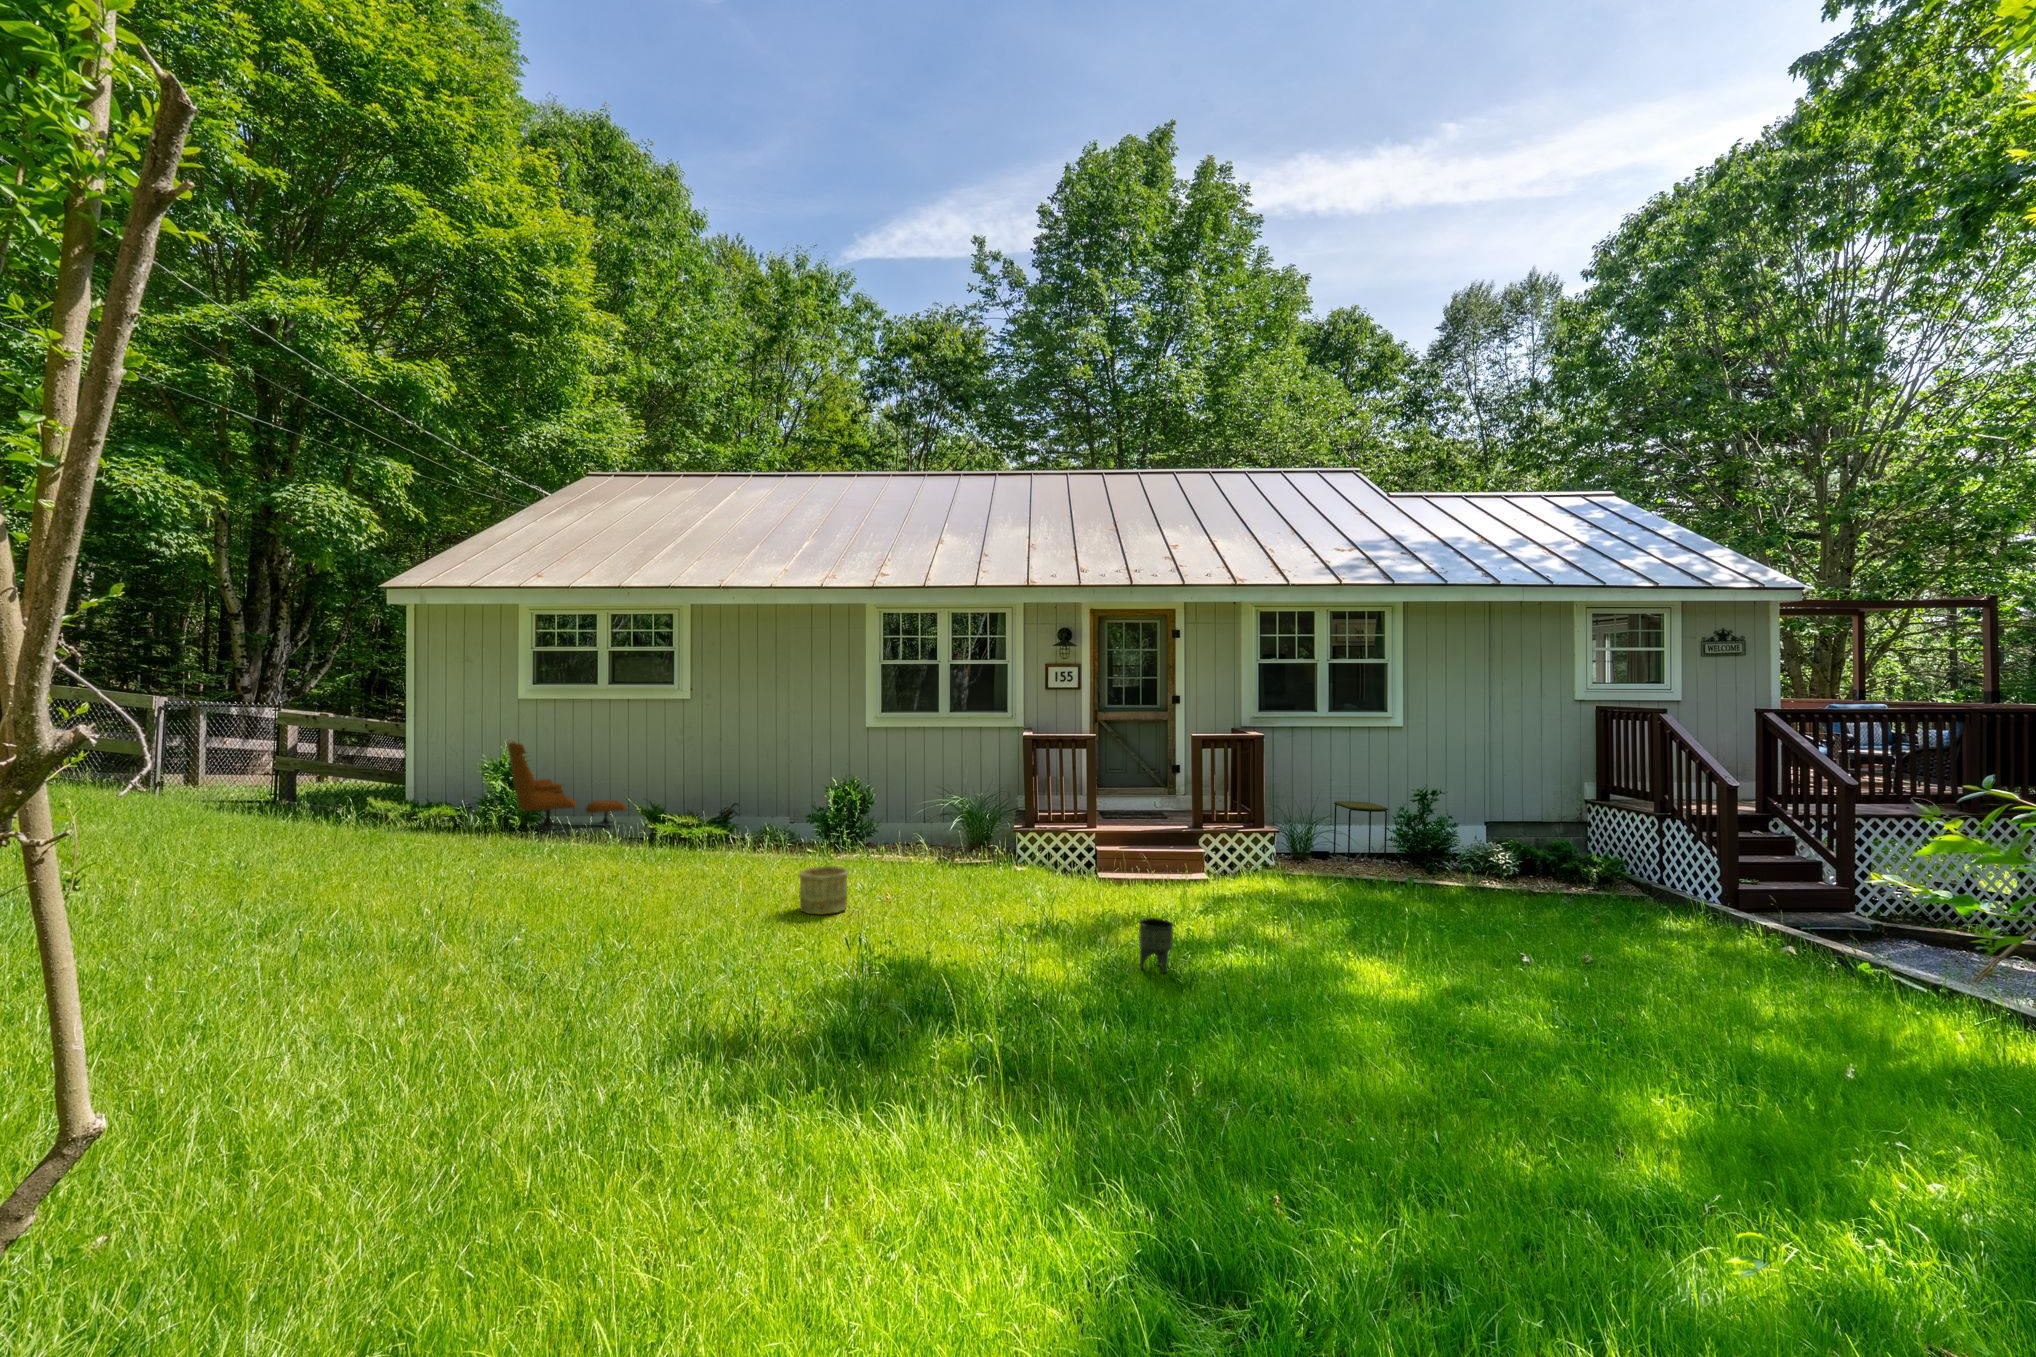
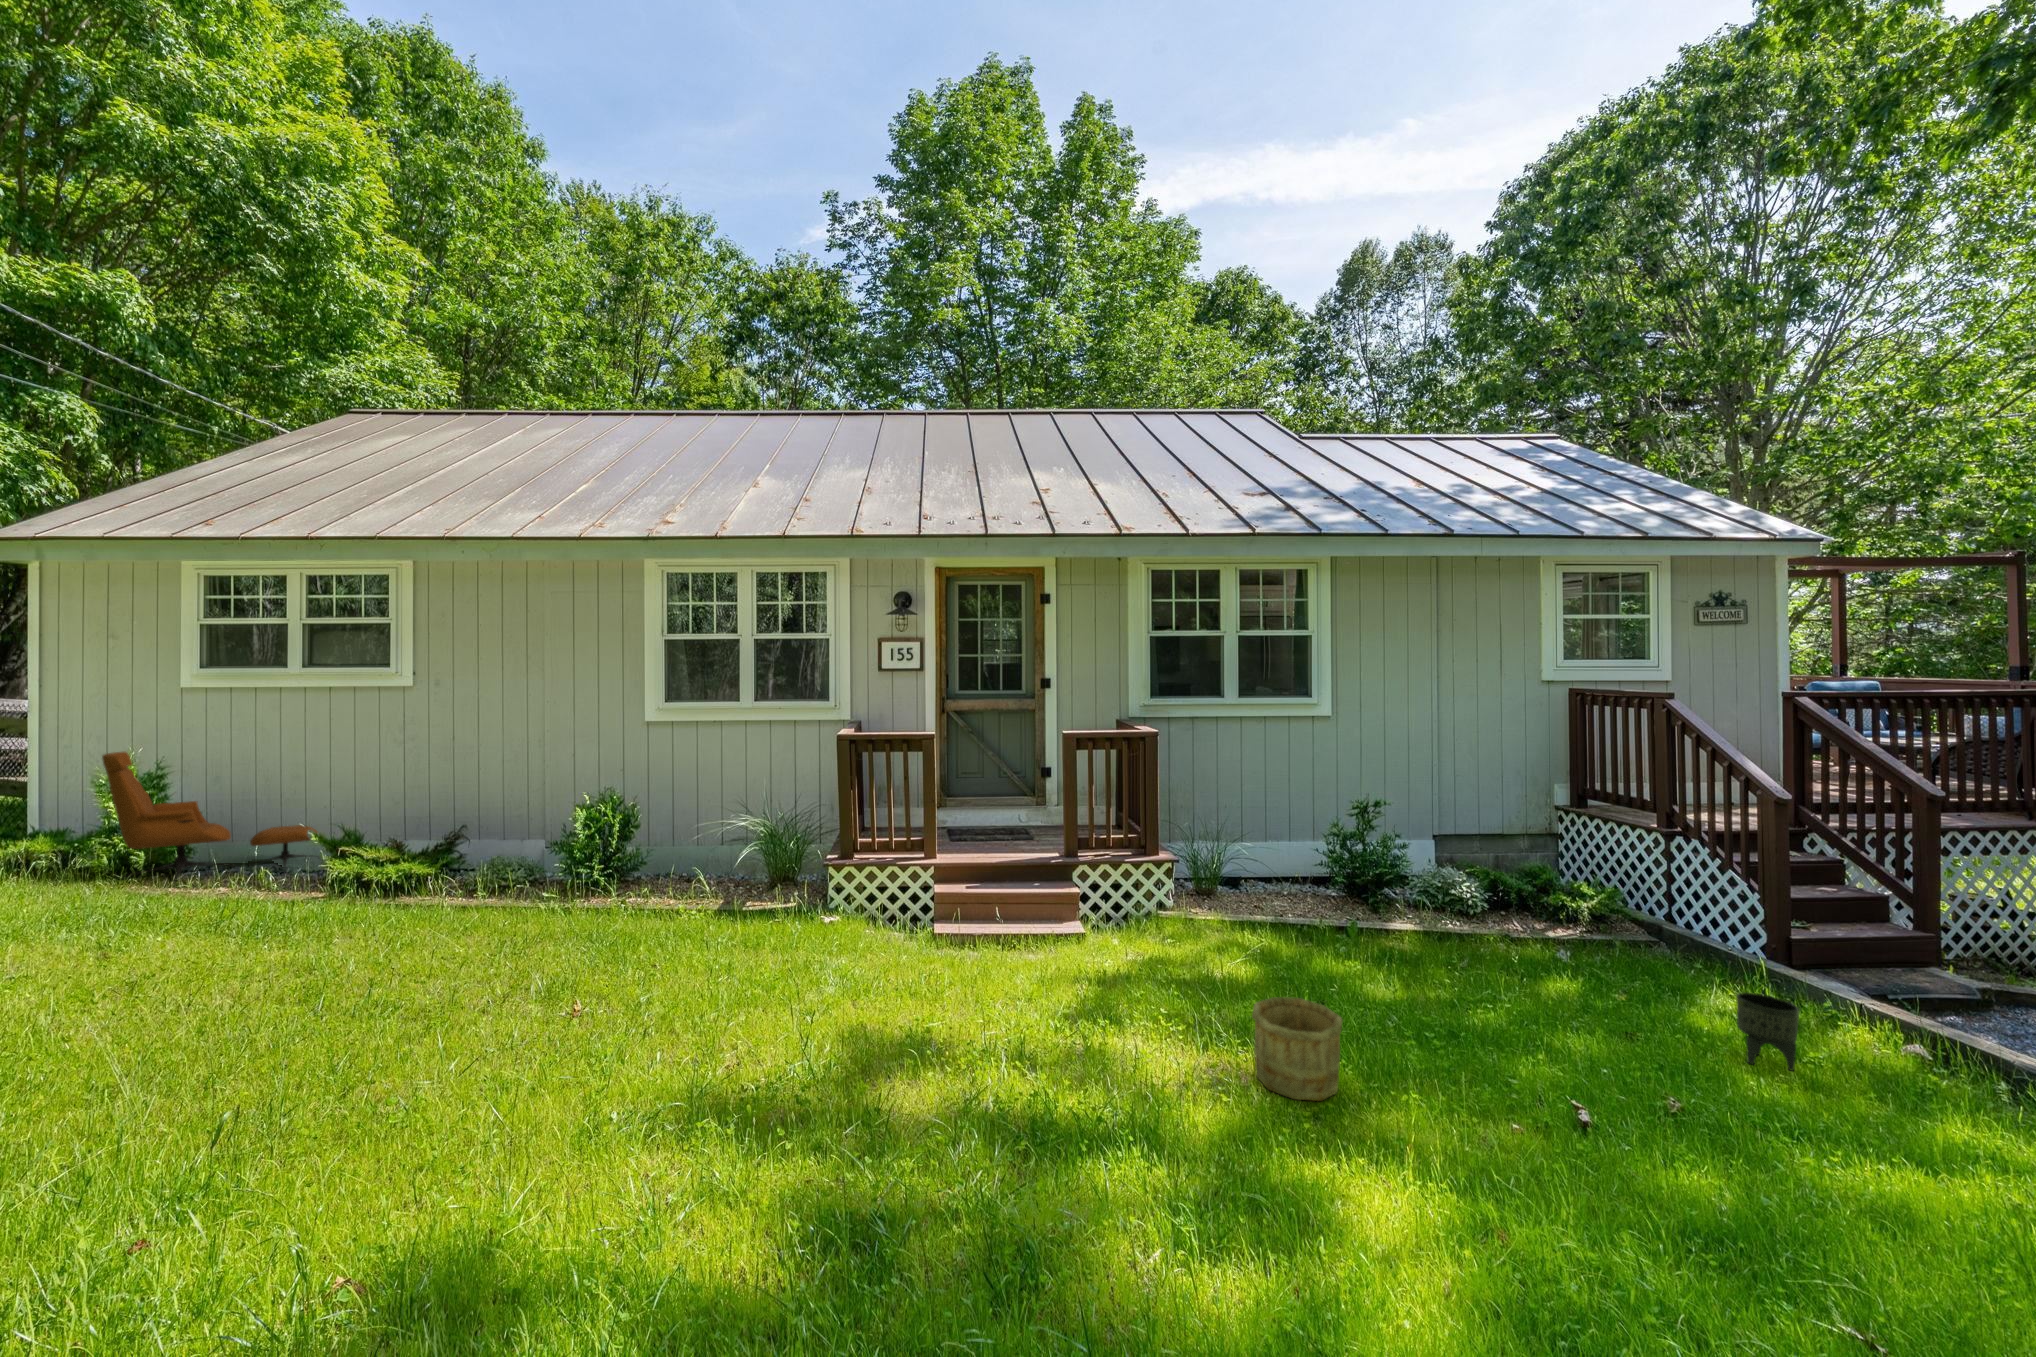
side table: present [1334,801,1388,862] -> none [1248,811,1316,893]
wooden bucket: present [799,866,849,915] -> present [1252,997,1342,1101]
planter: present [1139,918,1174,973] -> present [1736,992,1799,1071]

